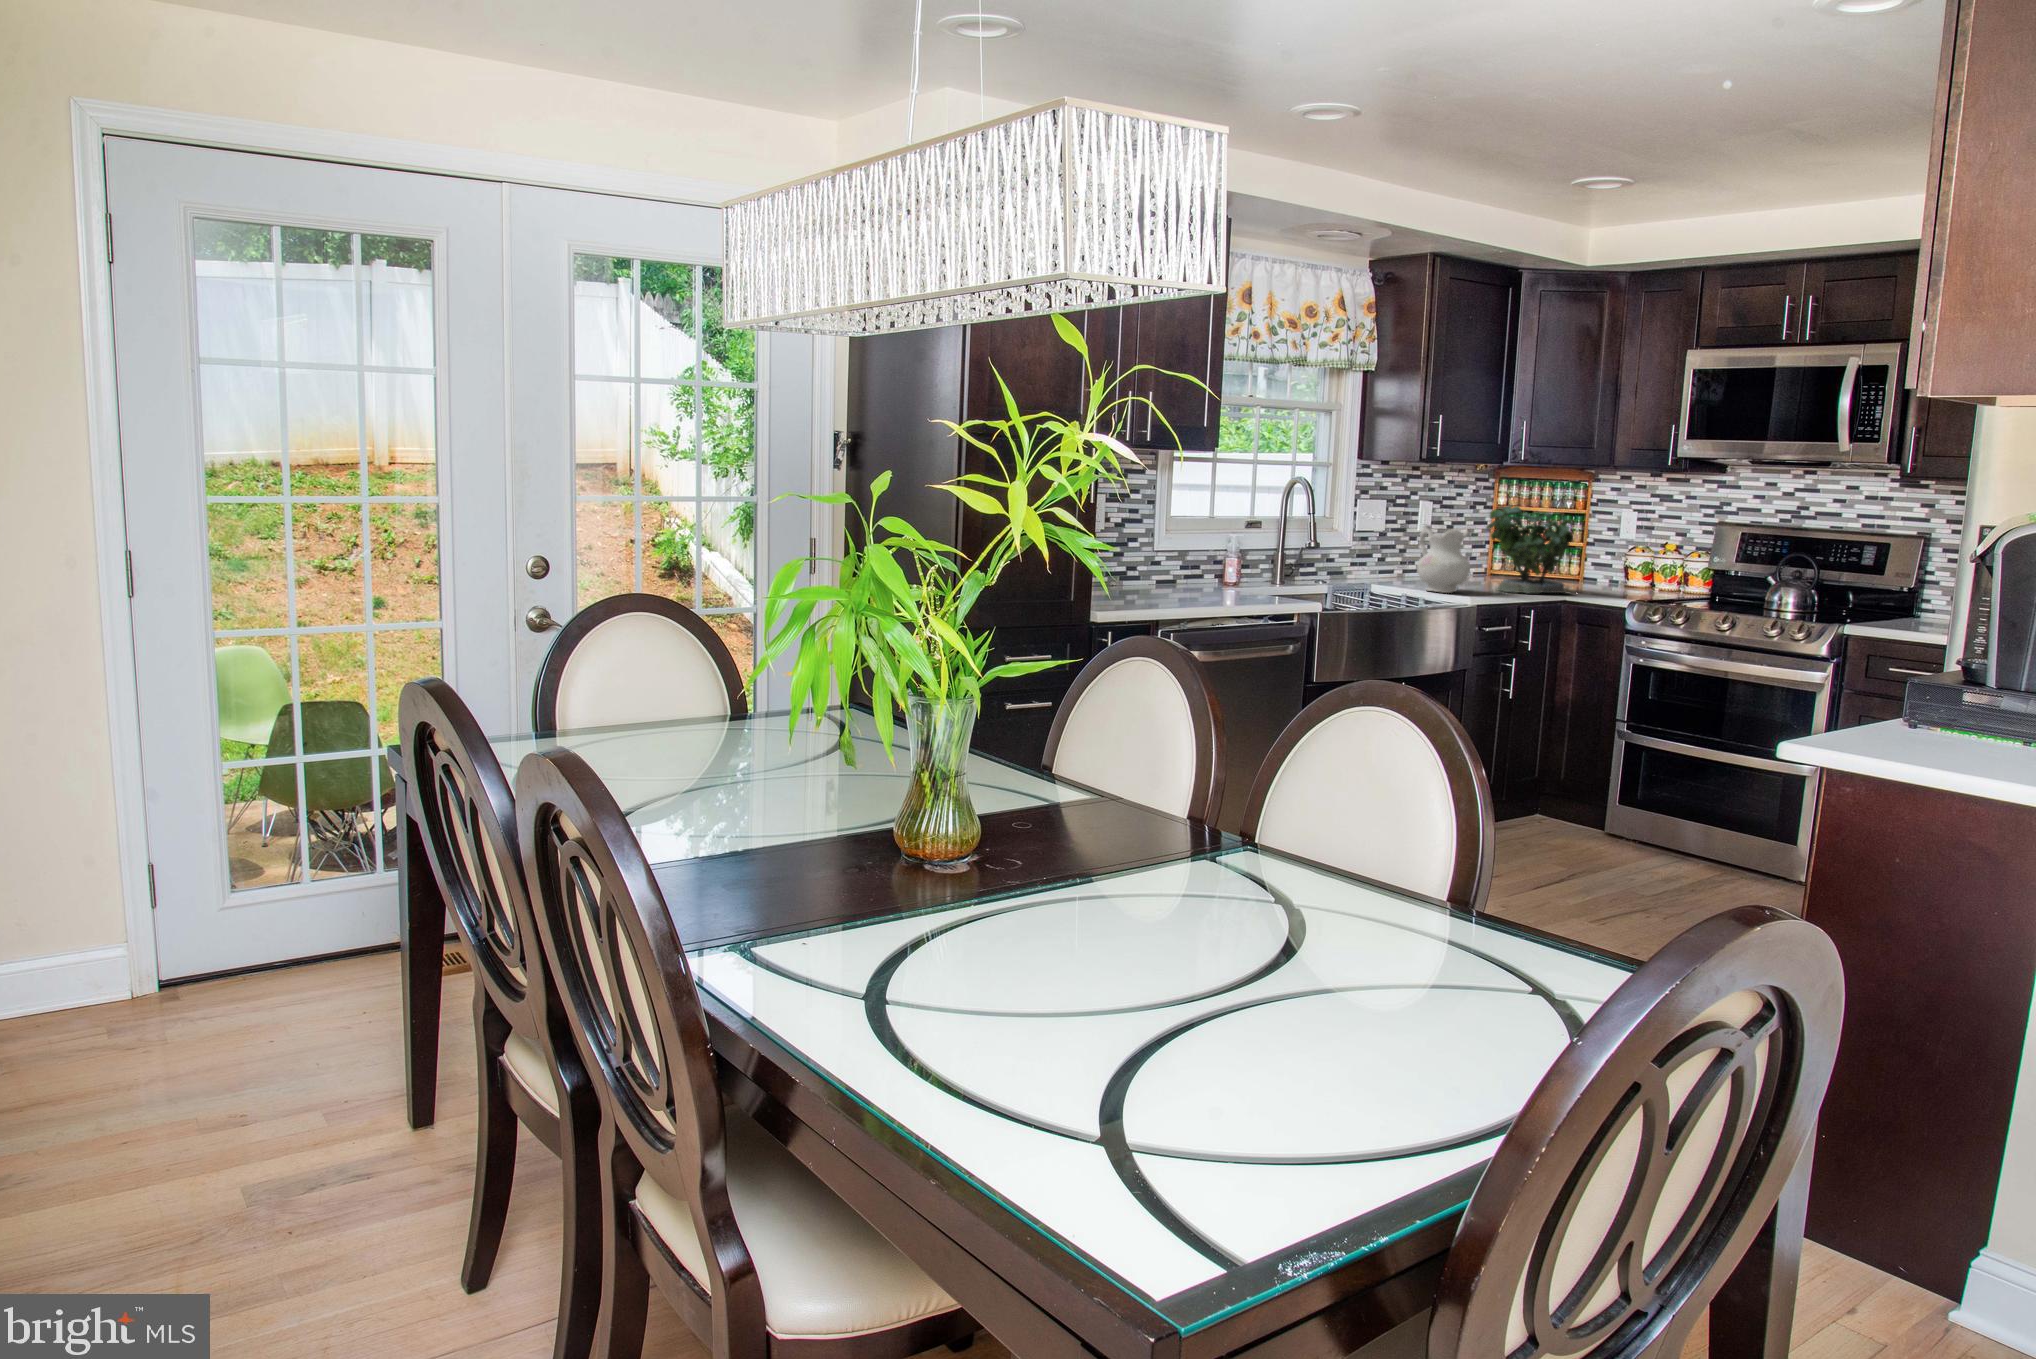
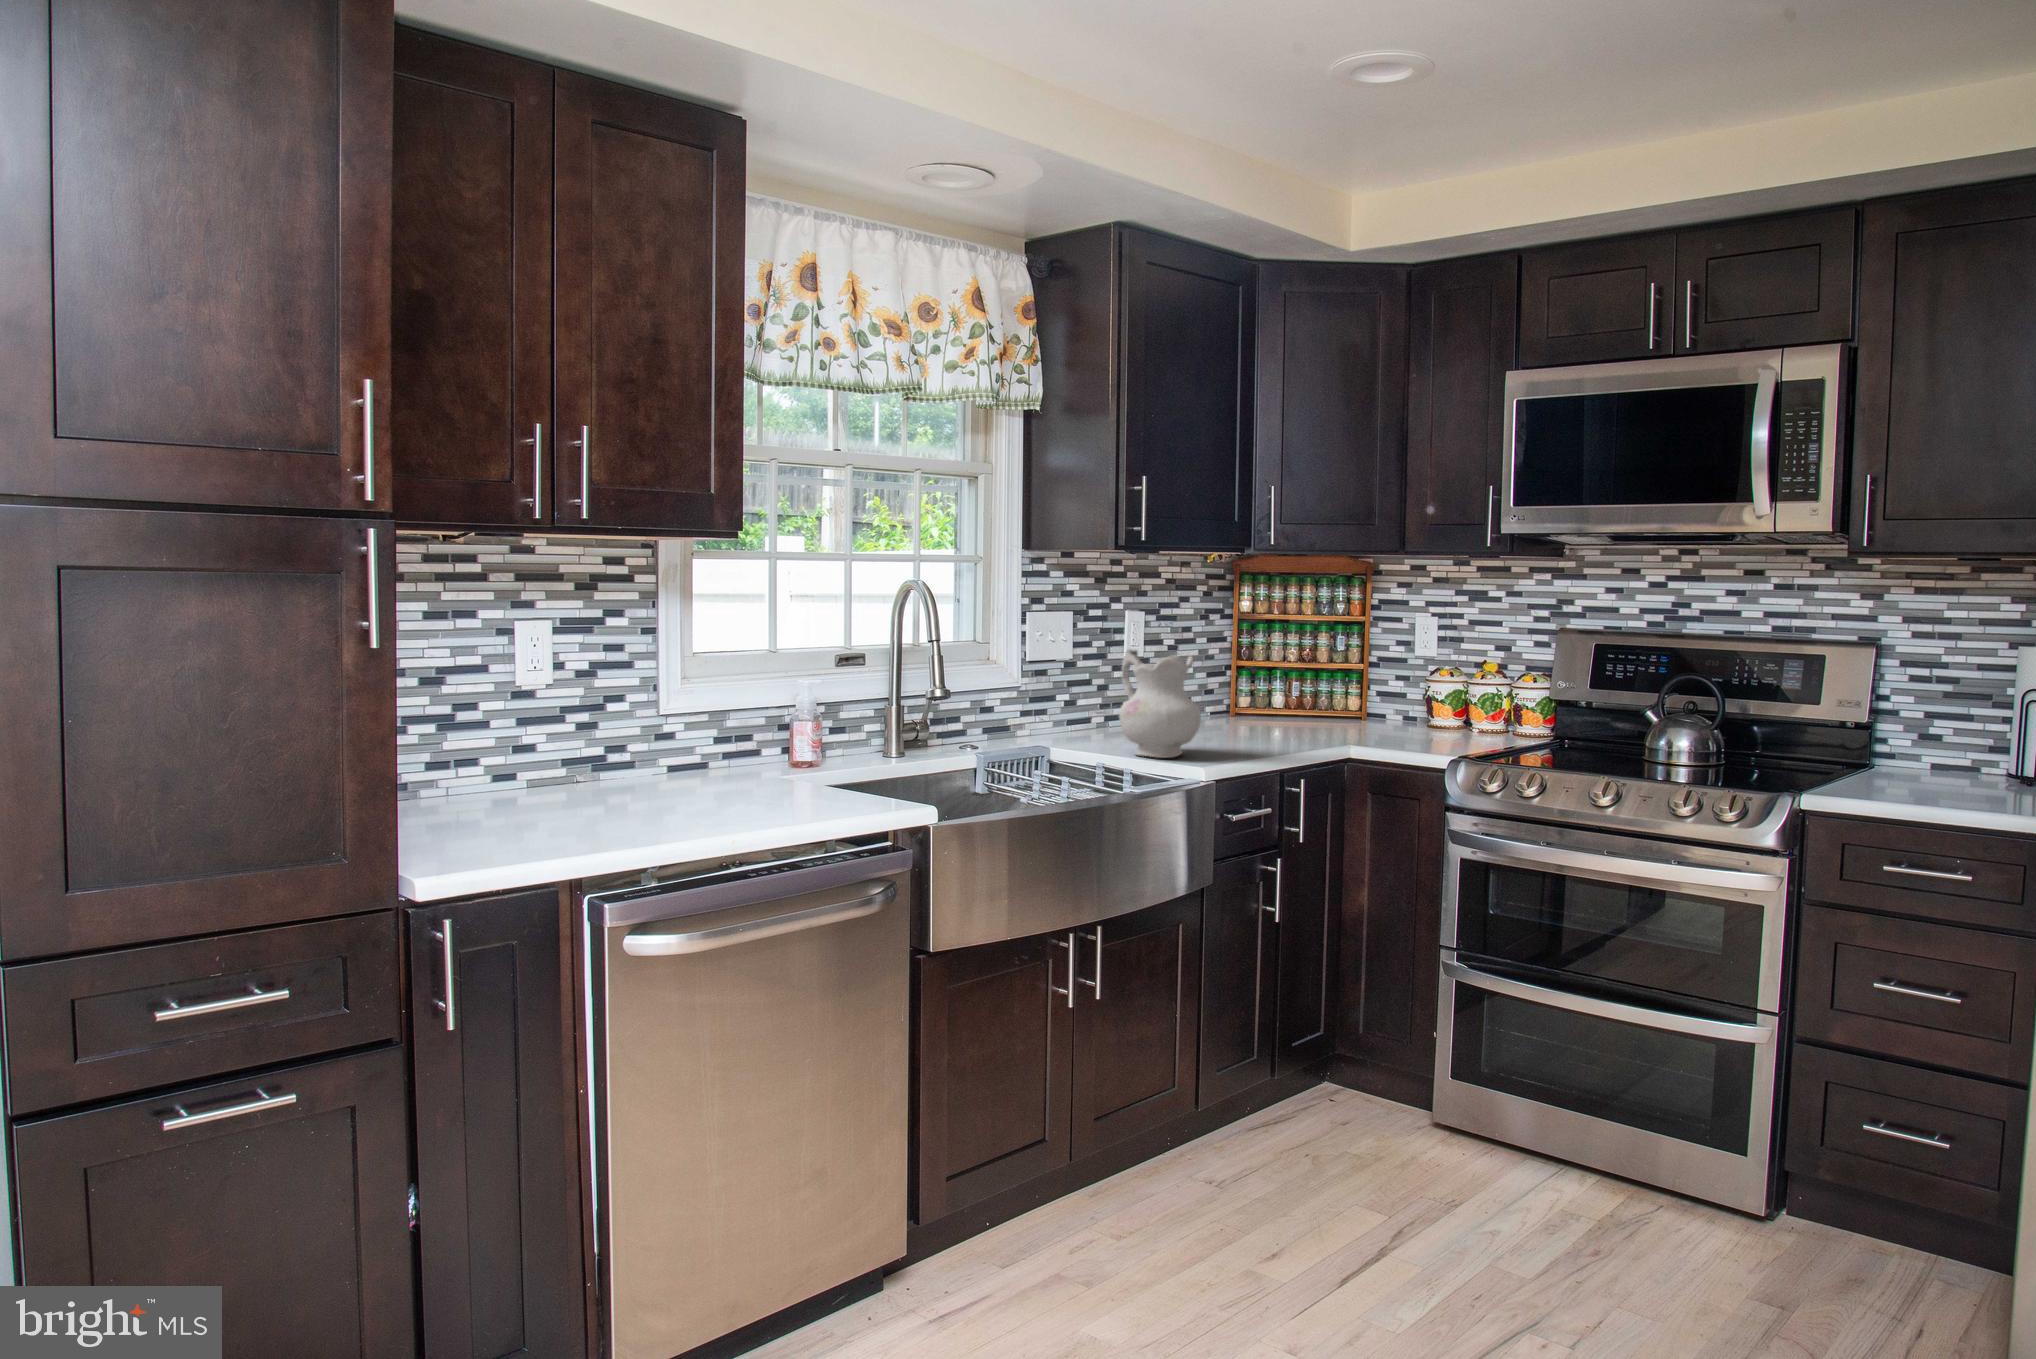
potted plant: present [1486,506,1573,593] -> none [1222,606,1364,751]

